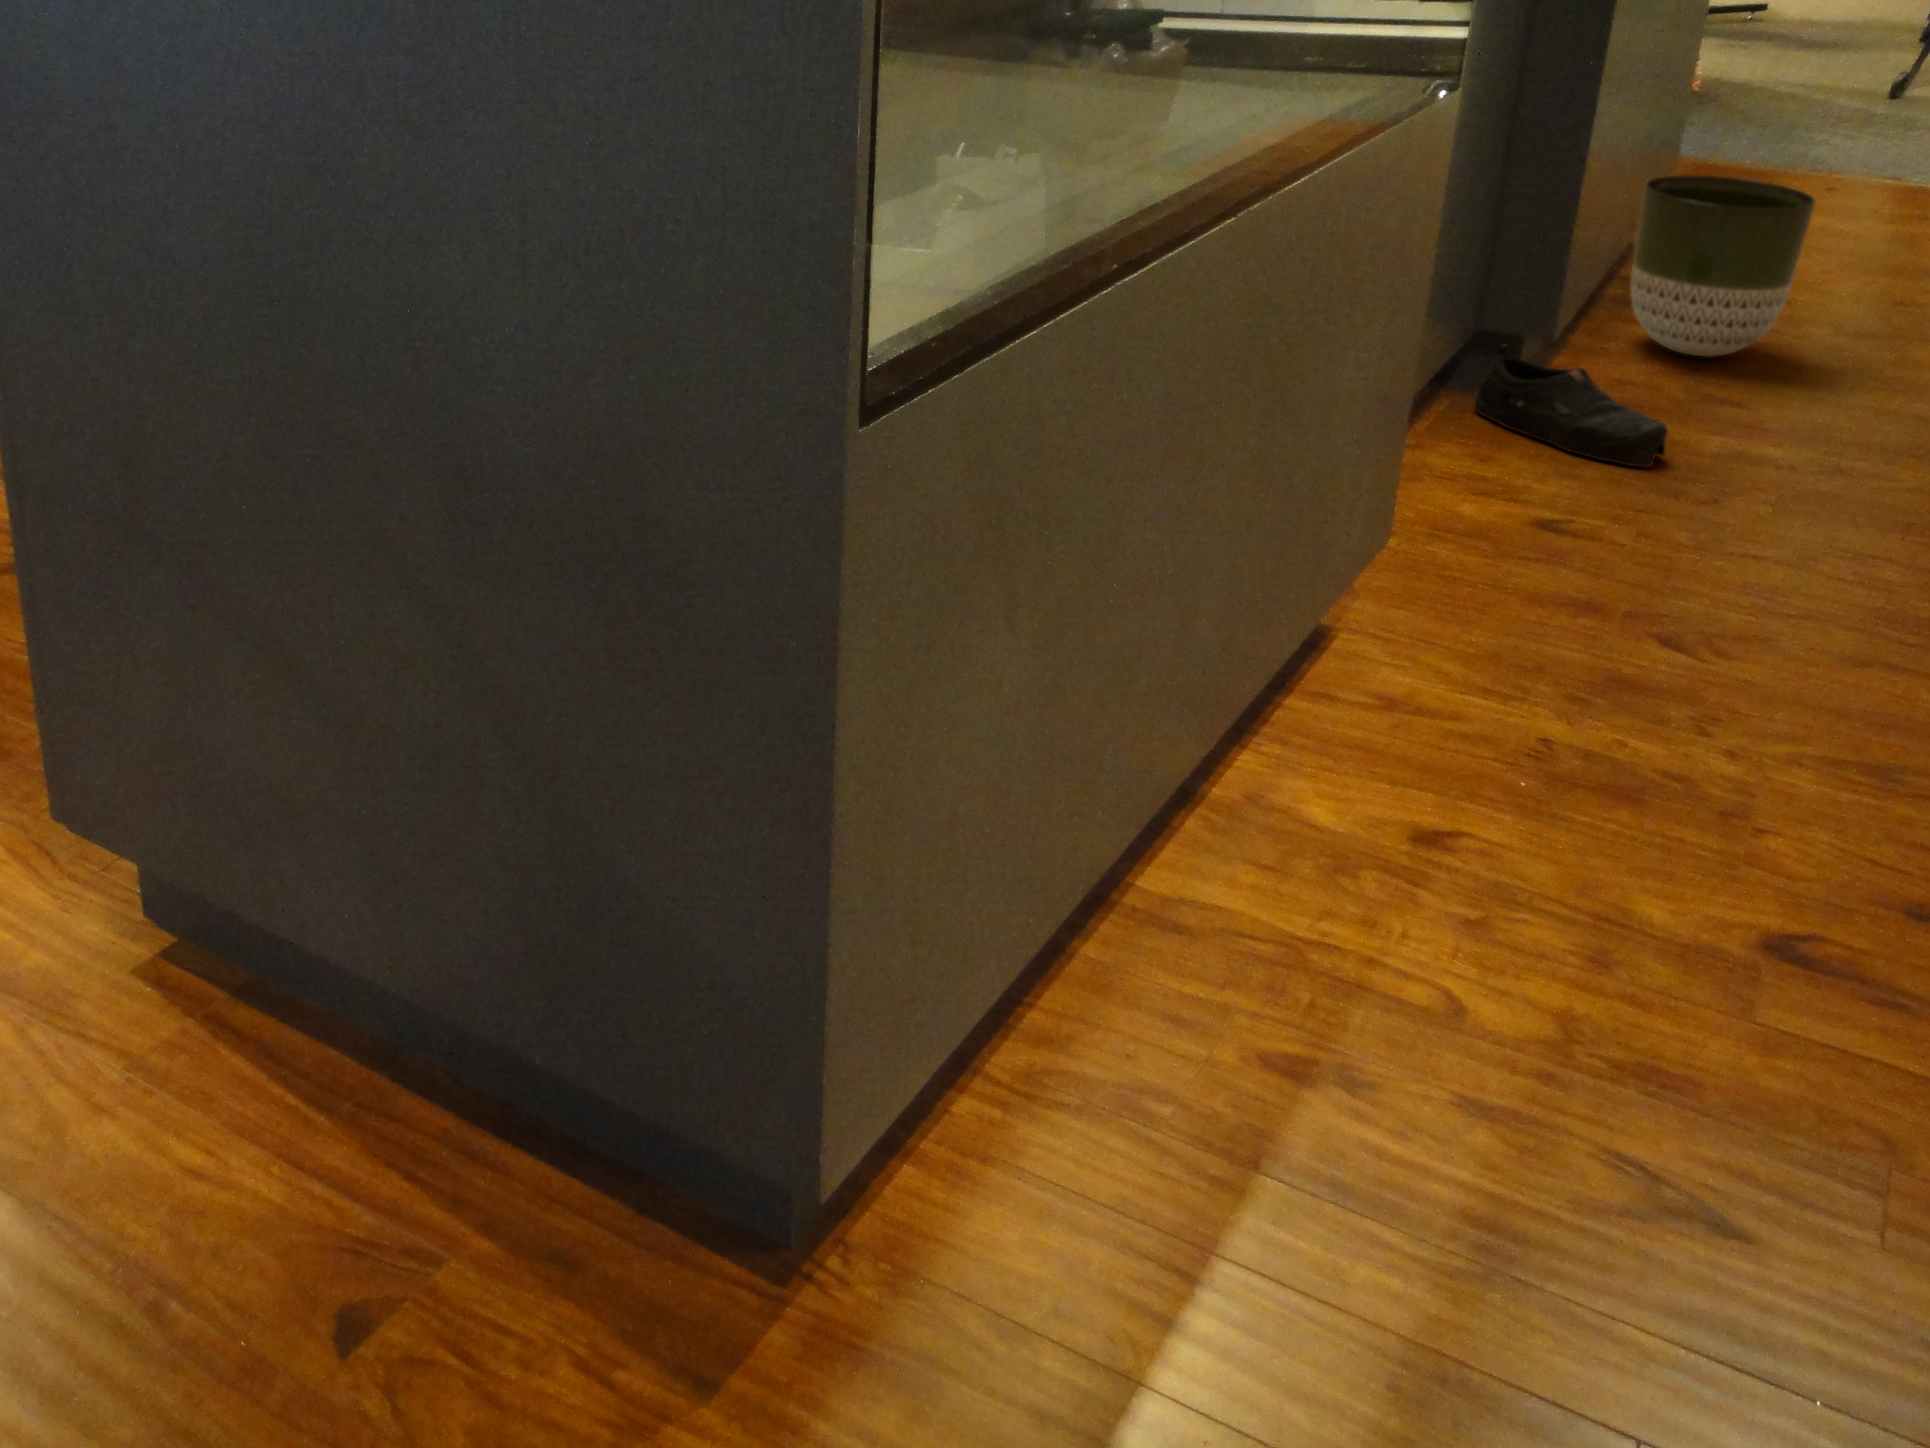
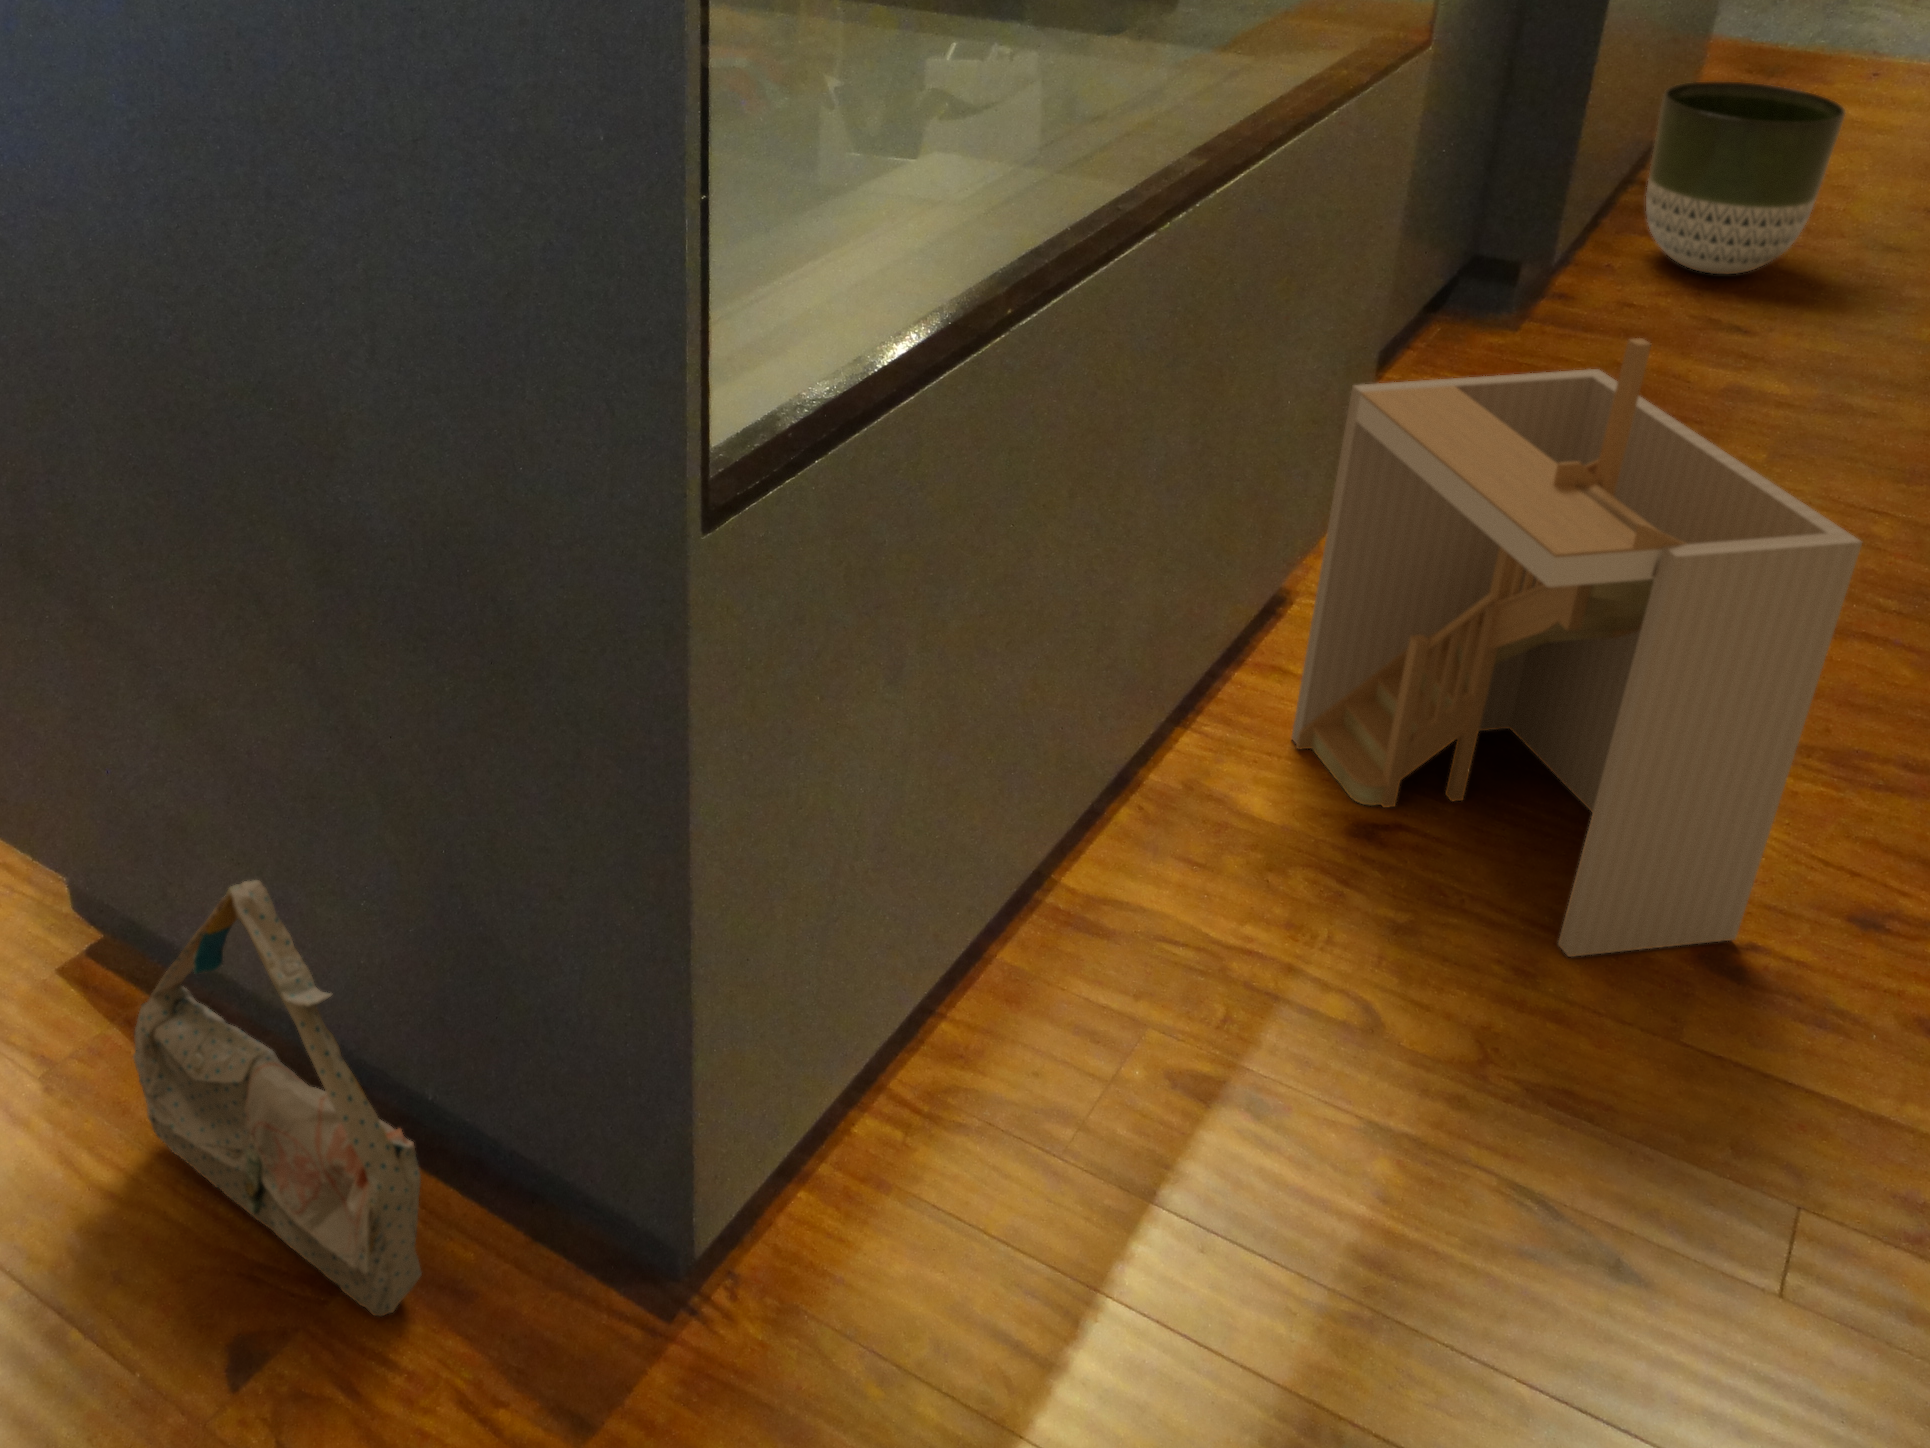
storage bin: none [1344,333,1906,946] -> present [1292,338,1862,957]
shoe: present [1474,344,1668,467] -> none [1470,271,1669,405]
bag: none [227,823,534,1284] -> present [133,880,422,1317]

